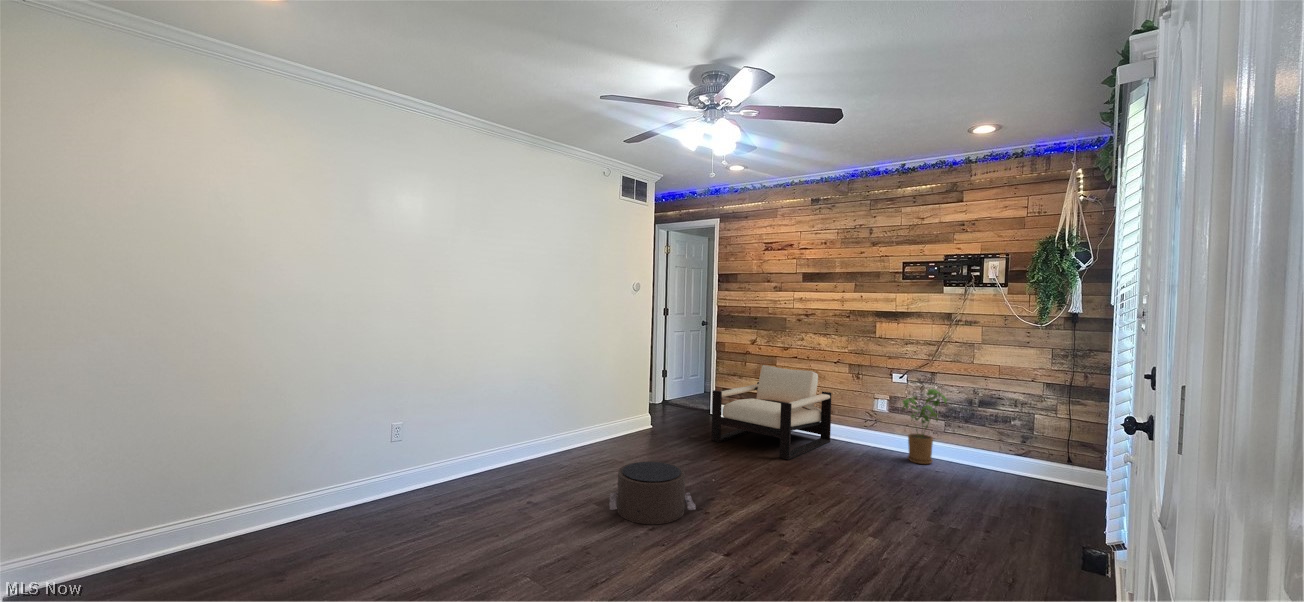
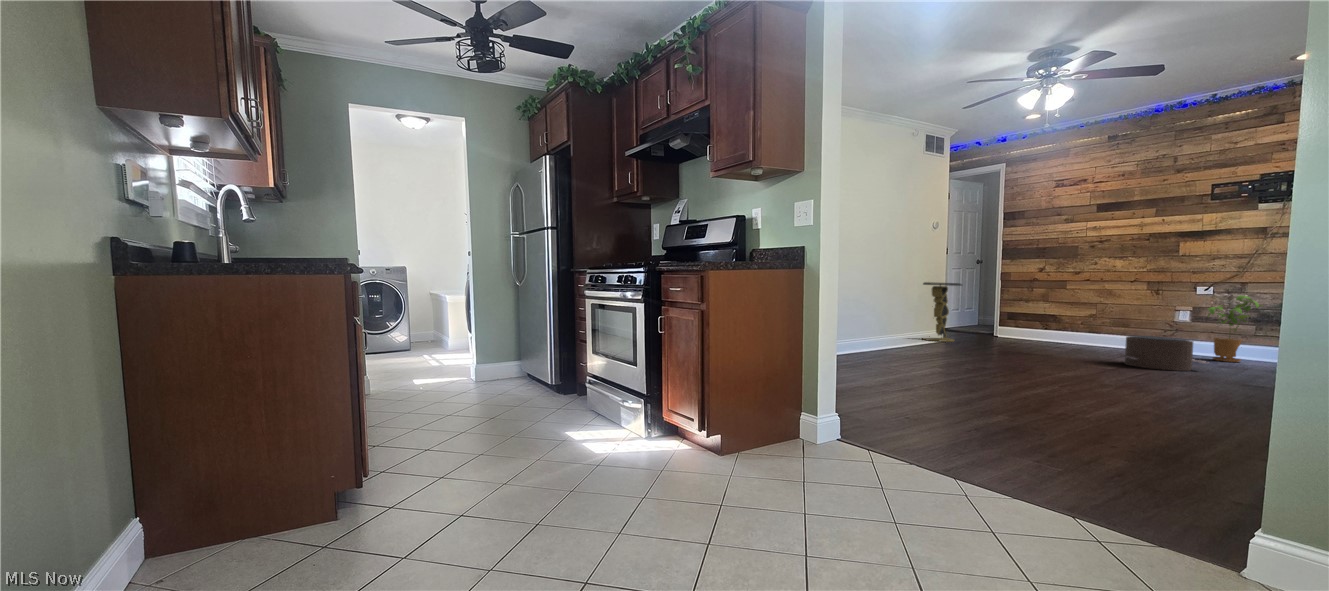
side table: none [615,365,665,445] -> present [923,282,962,342]
armchair: present [712,365,832,460] -> none [1005,286,1128,353]
pouf: present [609,462,696,524] -> present [1119,336,1208,371]

